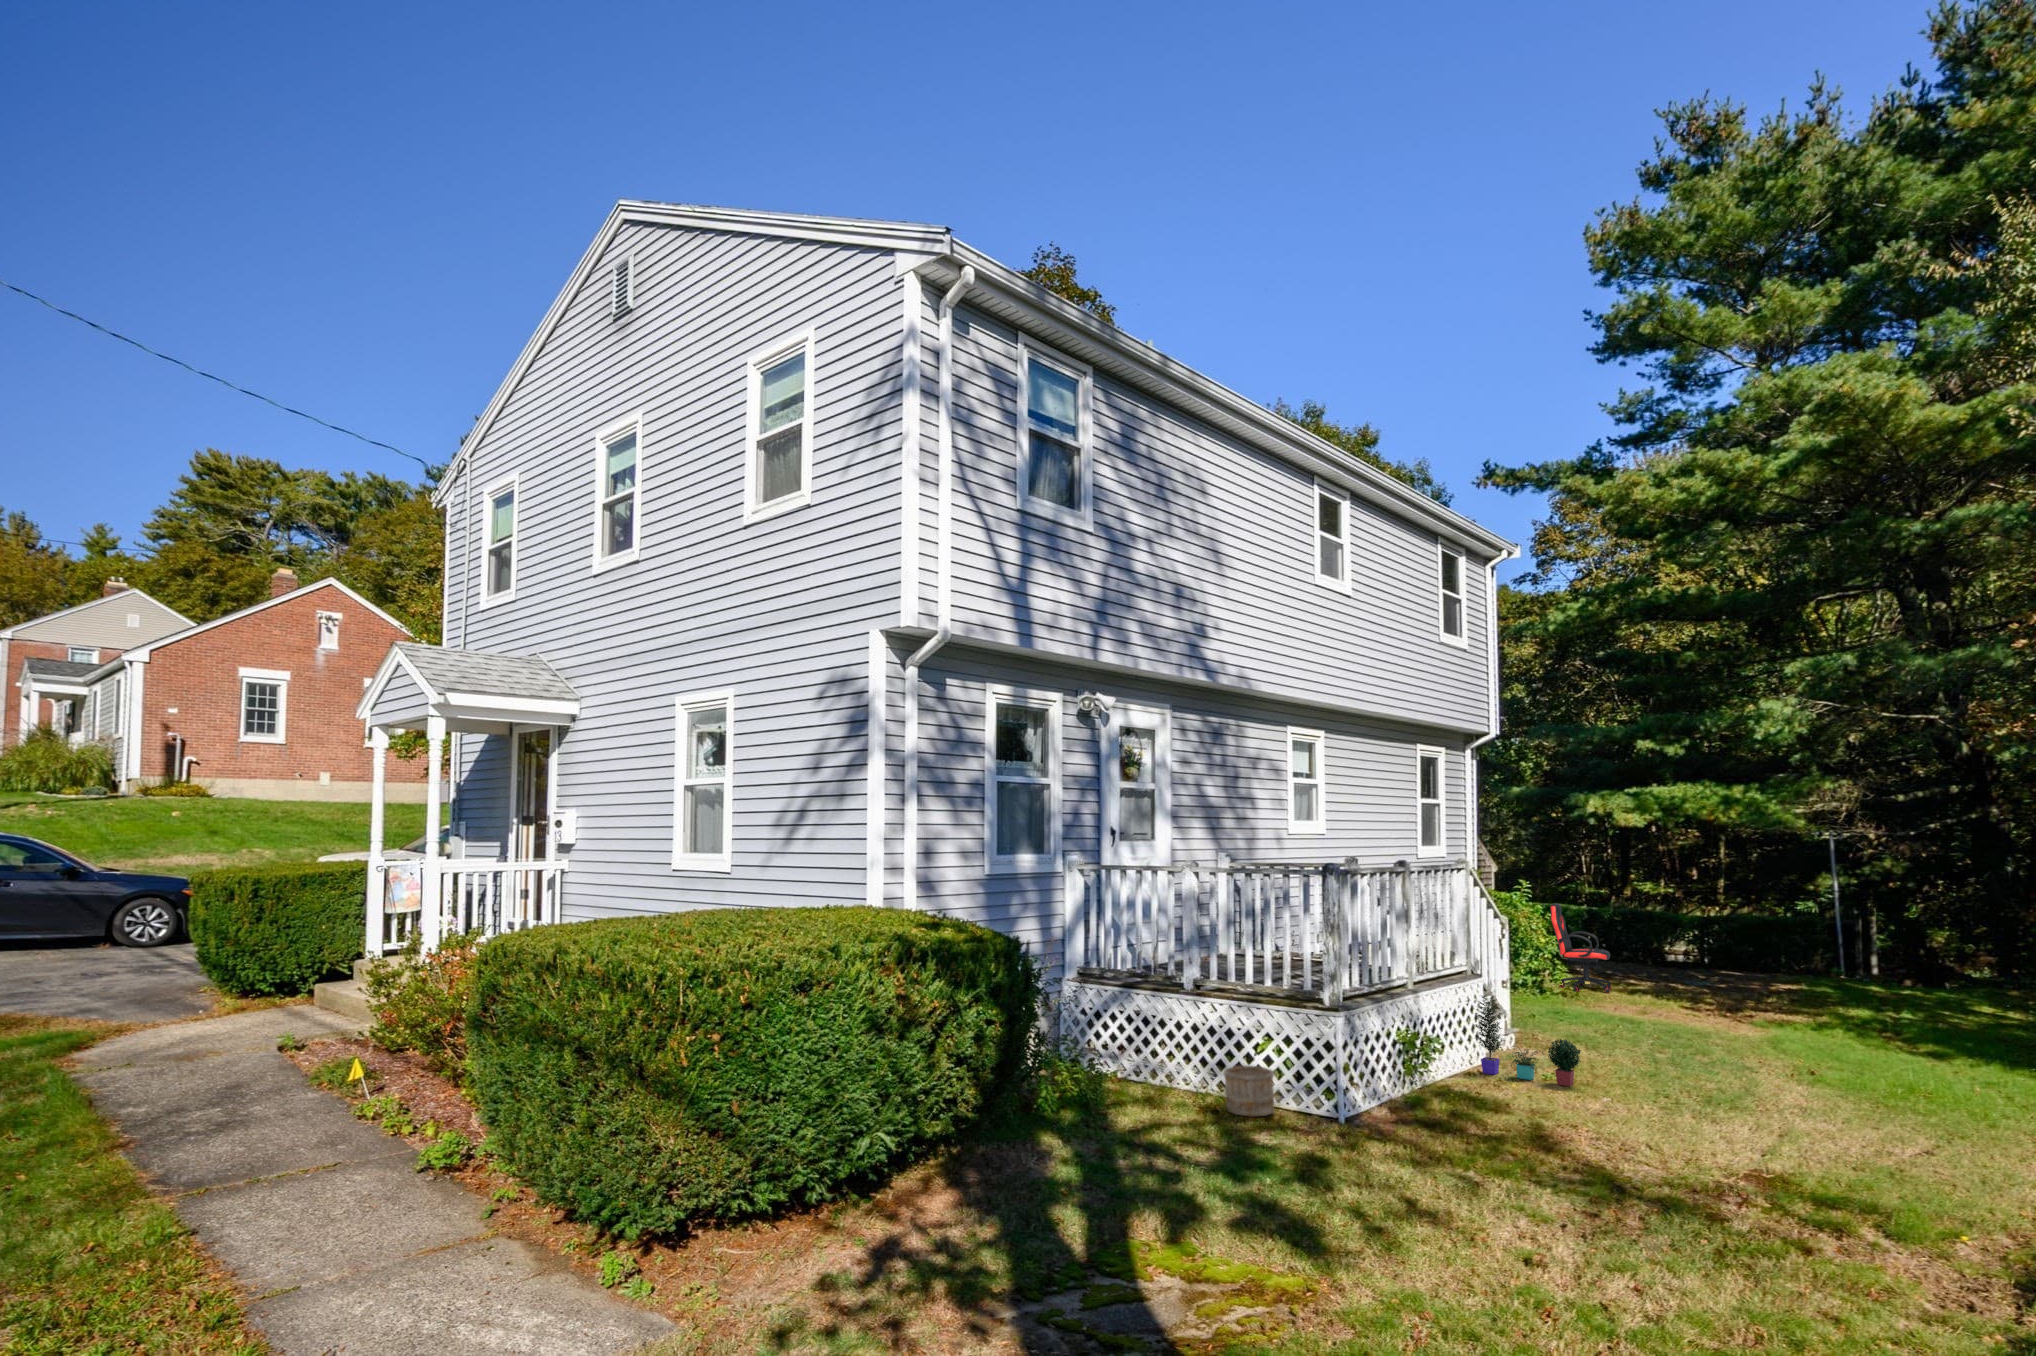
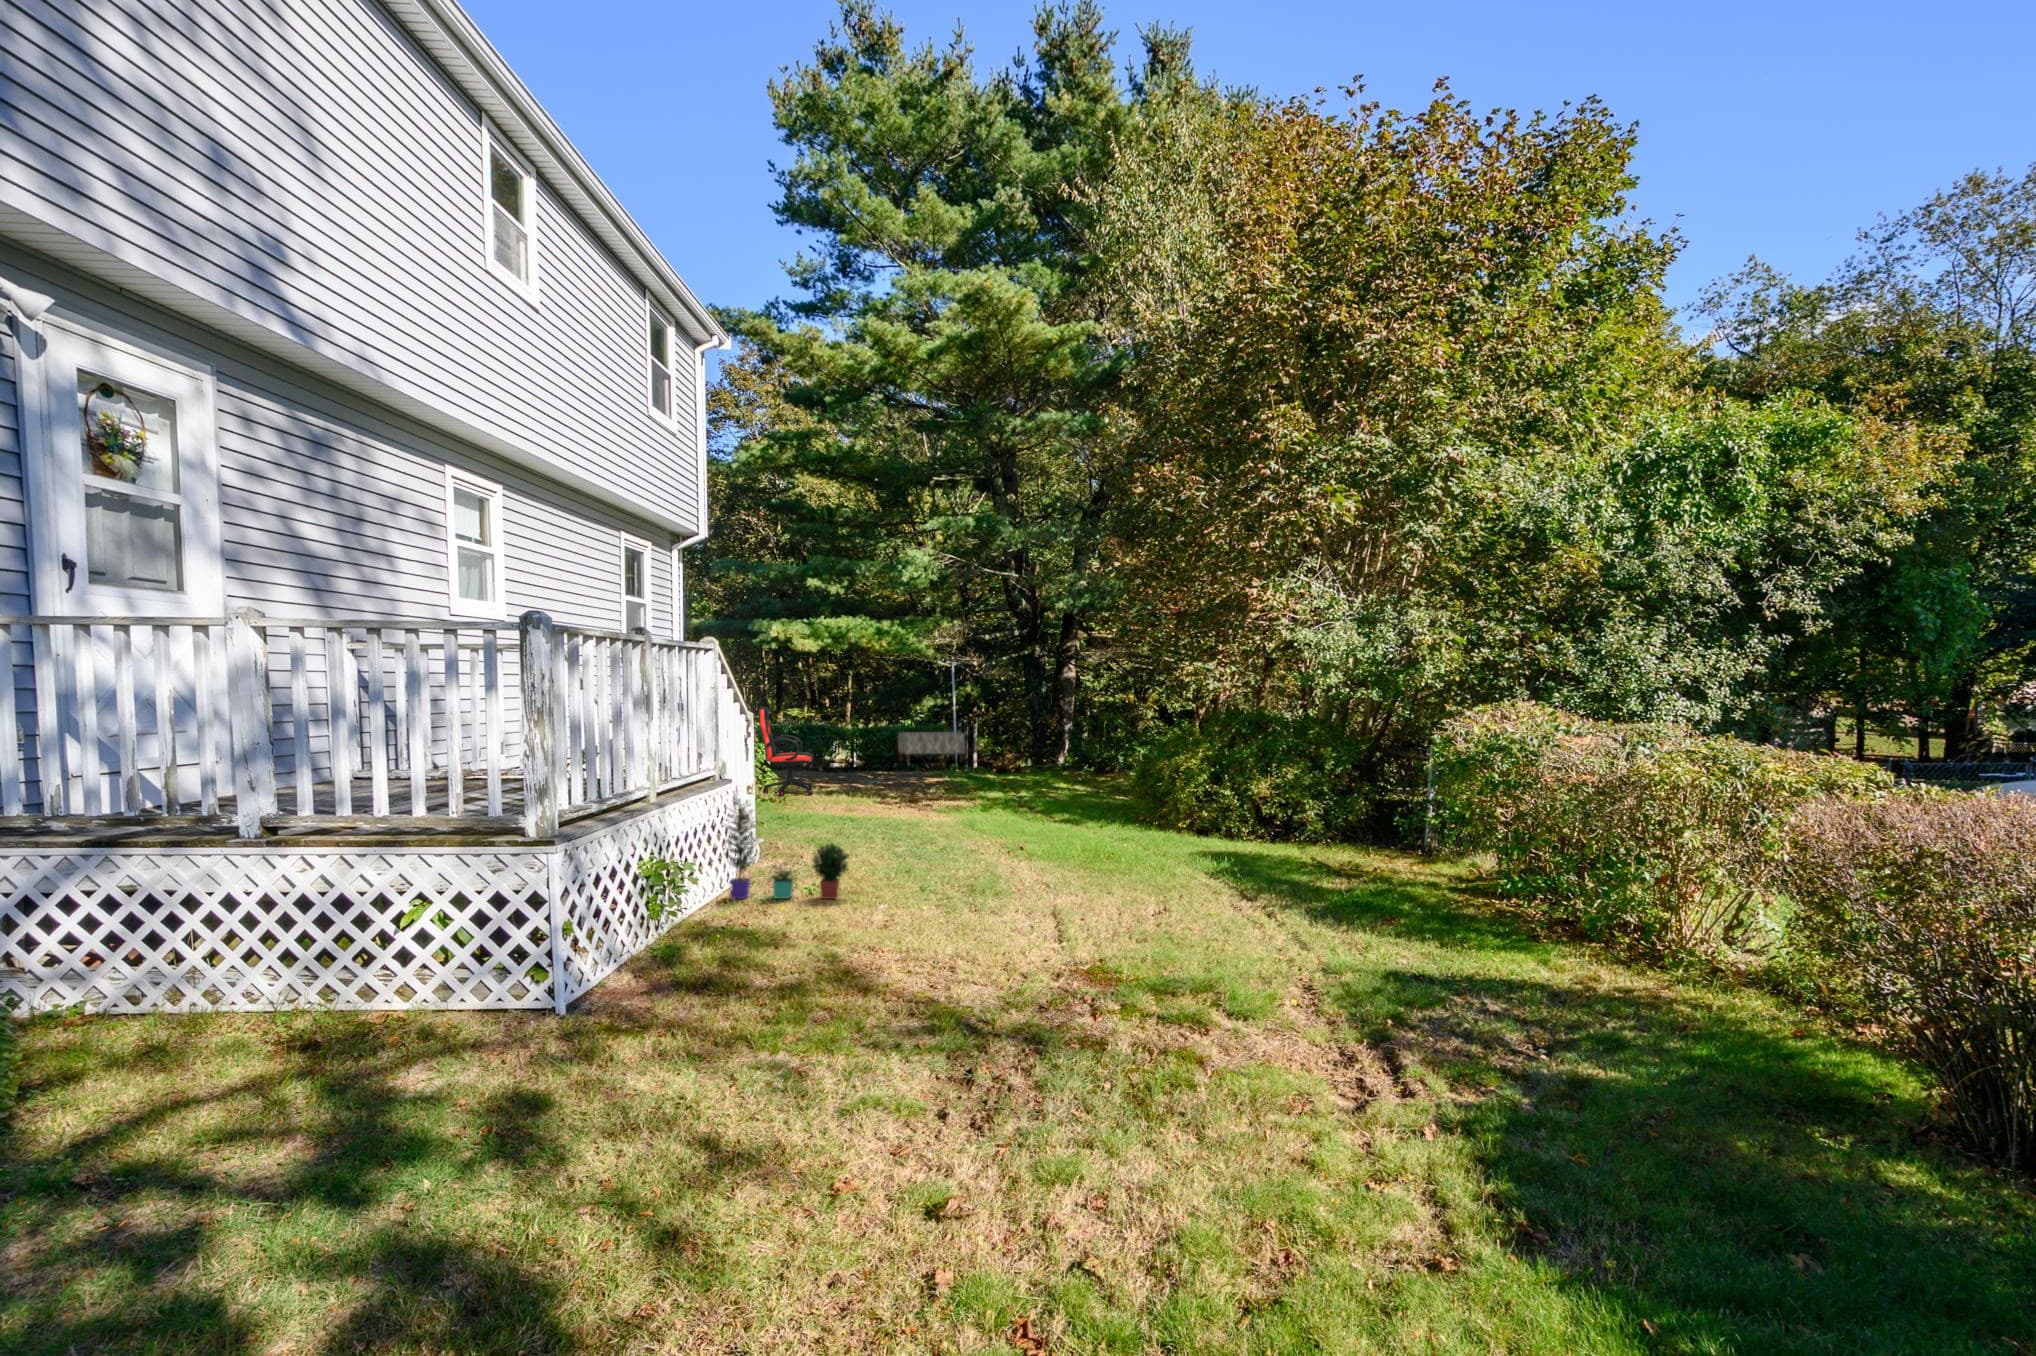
bench: none [1738,930,1829,971] -> present [898,732,965,762]
wooden bucket: present [1224,1066,1274,1117] -> none [326,951,433,1047]

